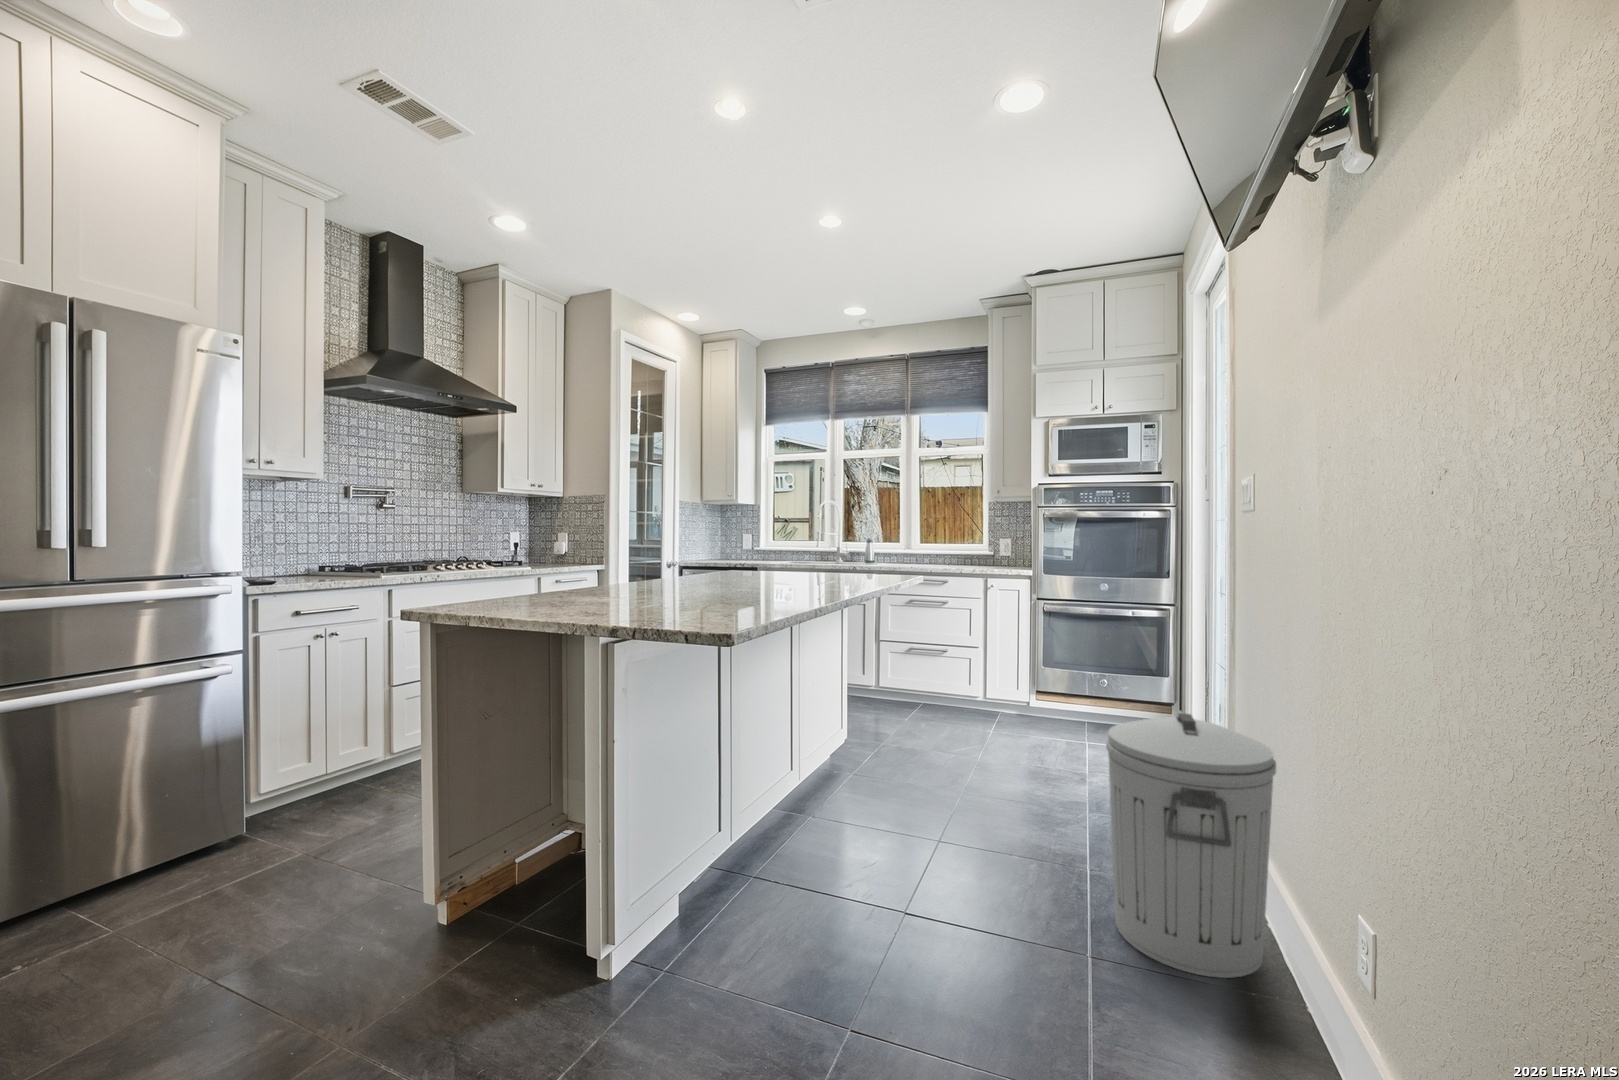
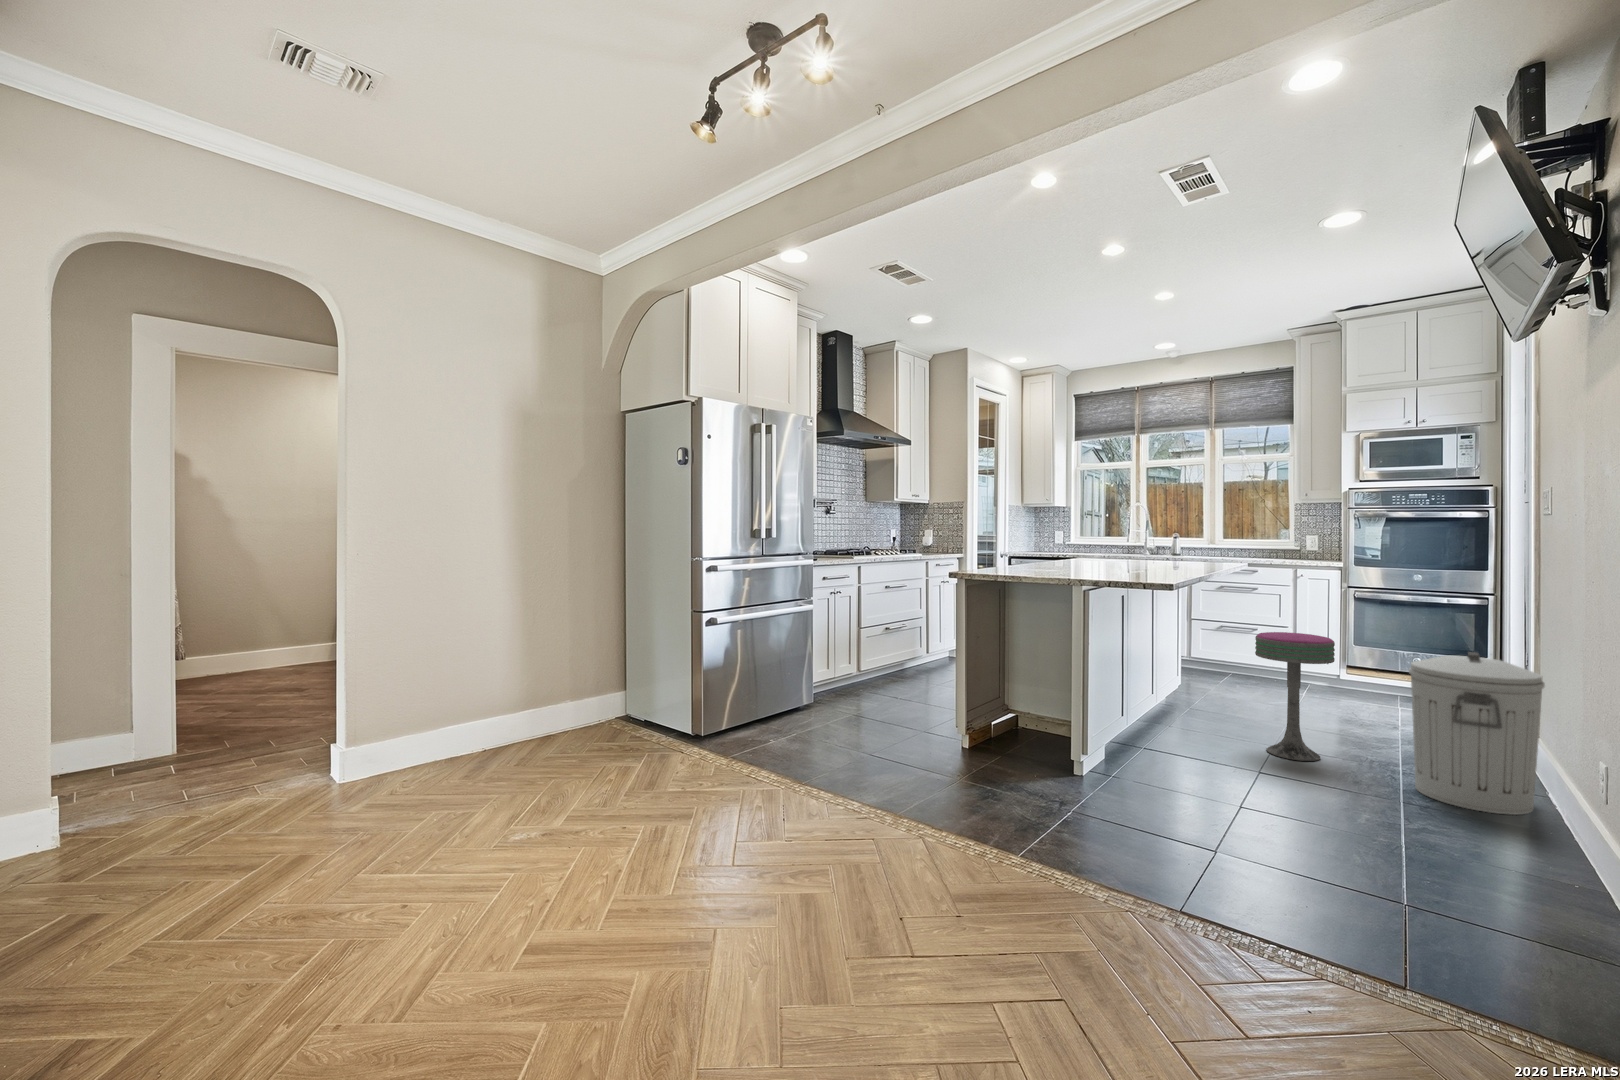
bar stool: none [916,678,1014,877] -> present [1255,632,1335,761]

